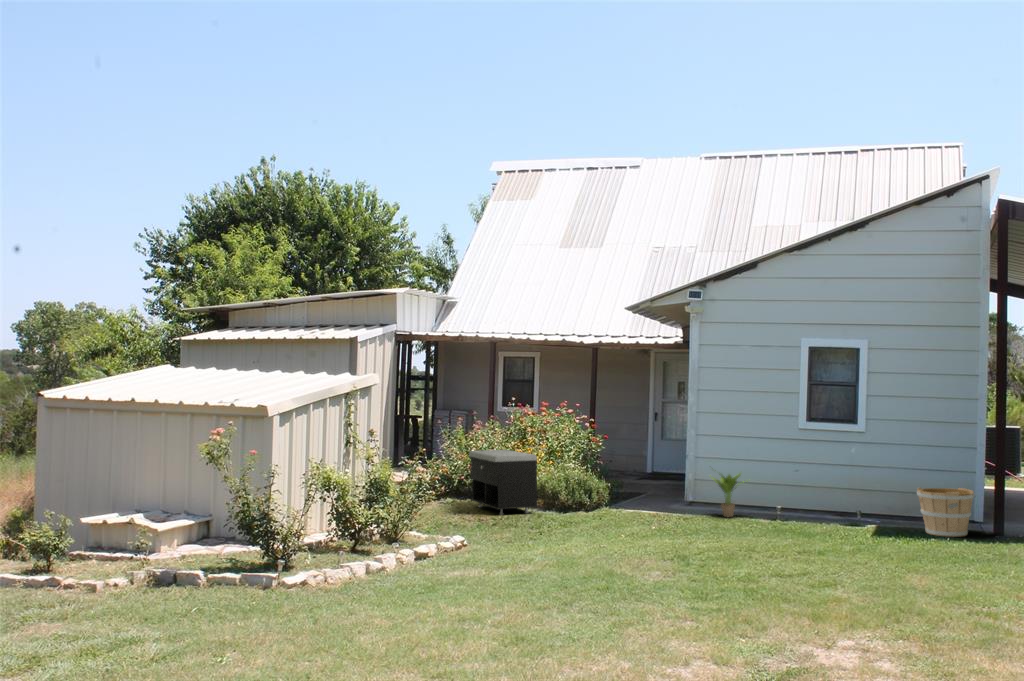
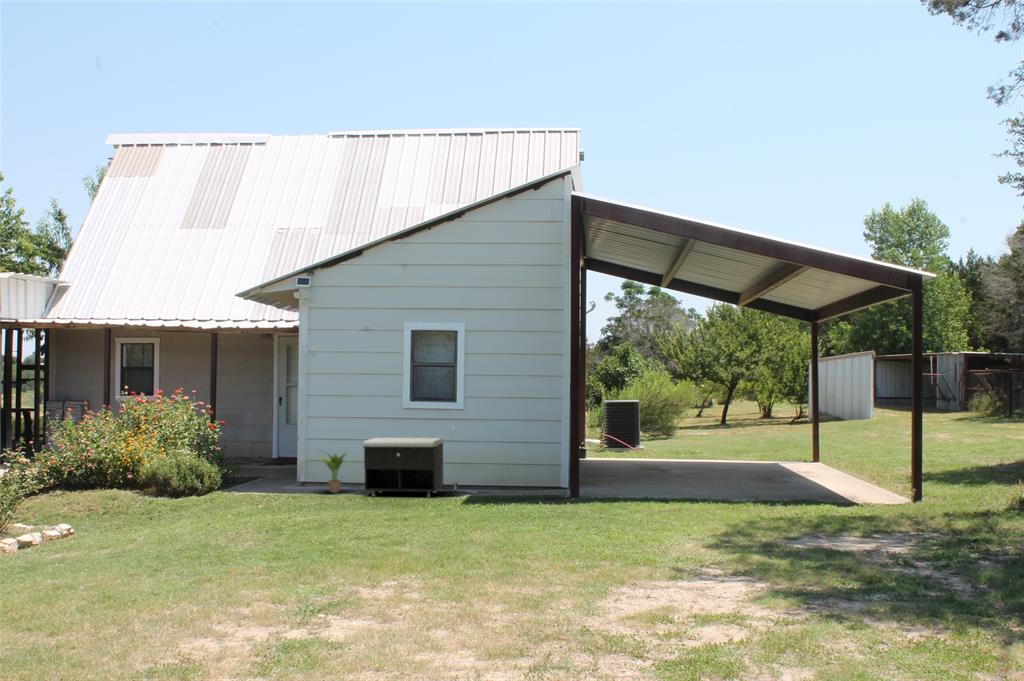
storage bench: present [469,450,537,515] -> present [363,438,443,497]
wooden bucket: present [917,488,974,537] -> none [489,457,532,498]

